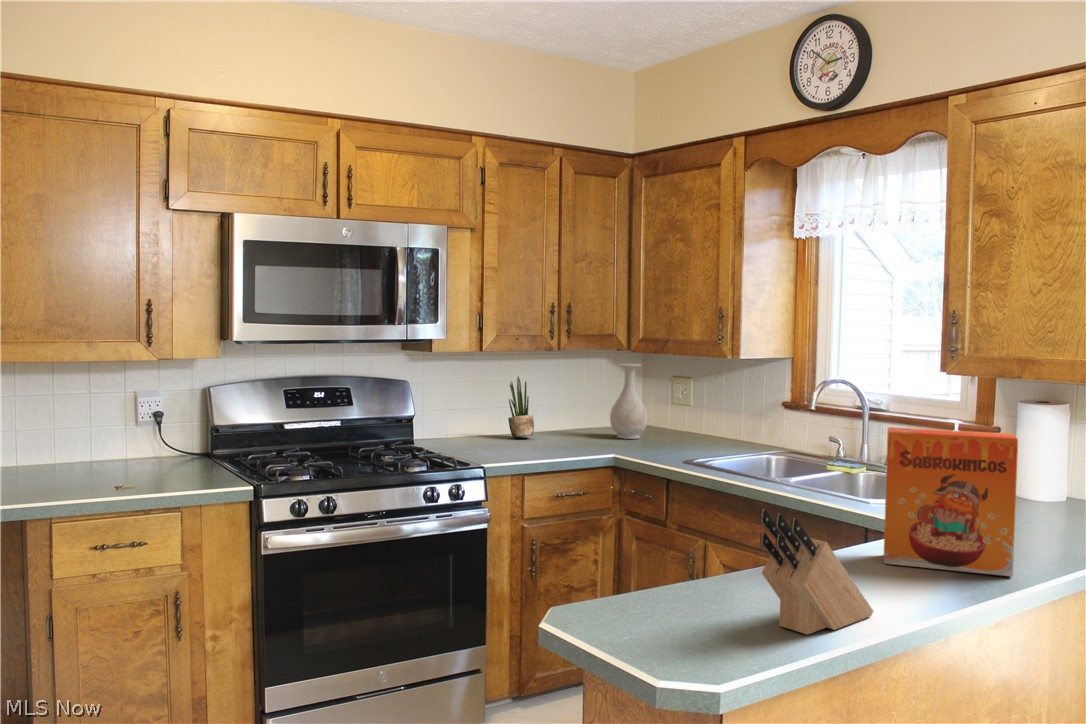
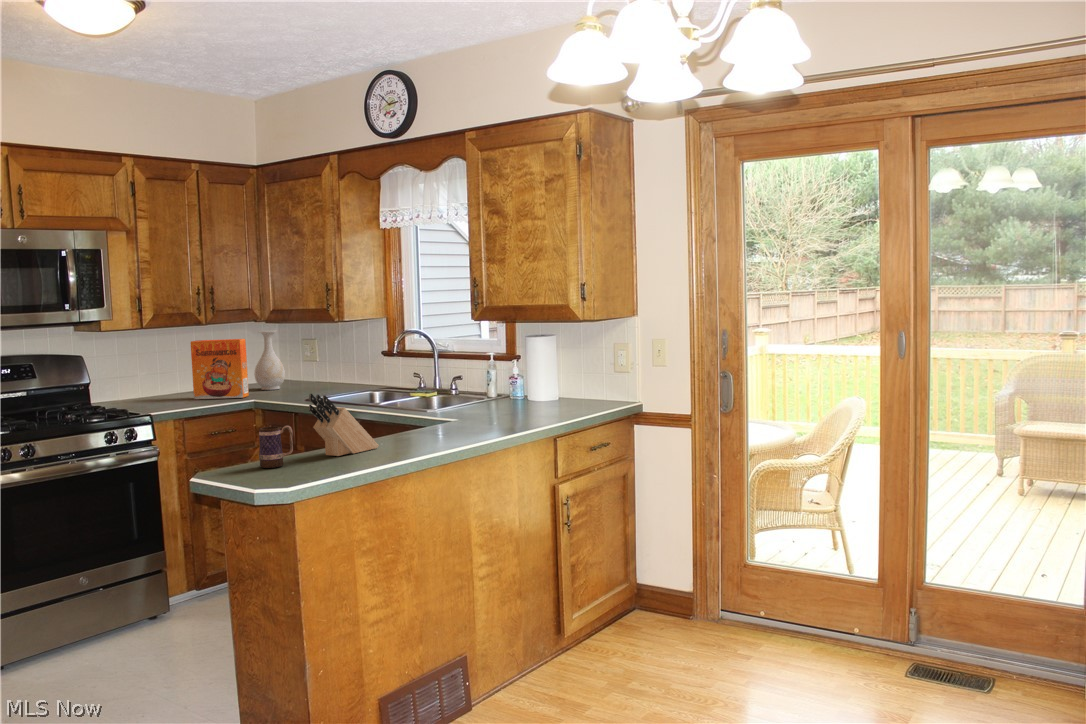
potted plant: present [508,376,534,437] -> none [168,346,191,396]
cereal box: present [884,427,1018,576] -> present [191,339,249,399]
mug: none [664,572,732,659] -> present [259,426,293,468]

